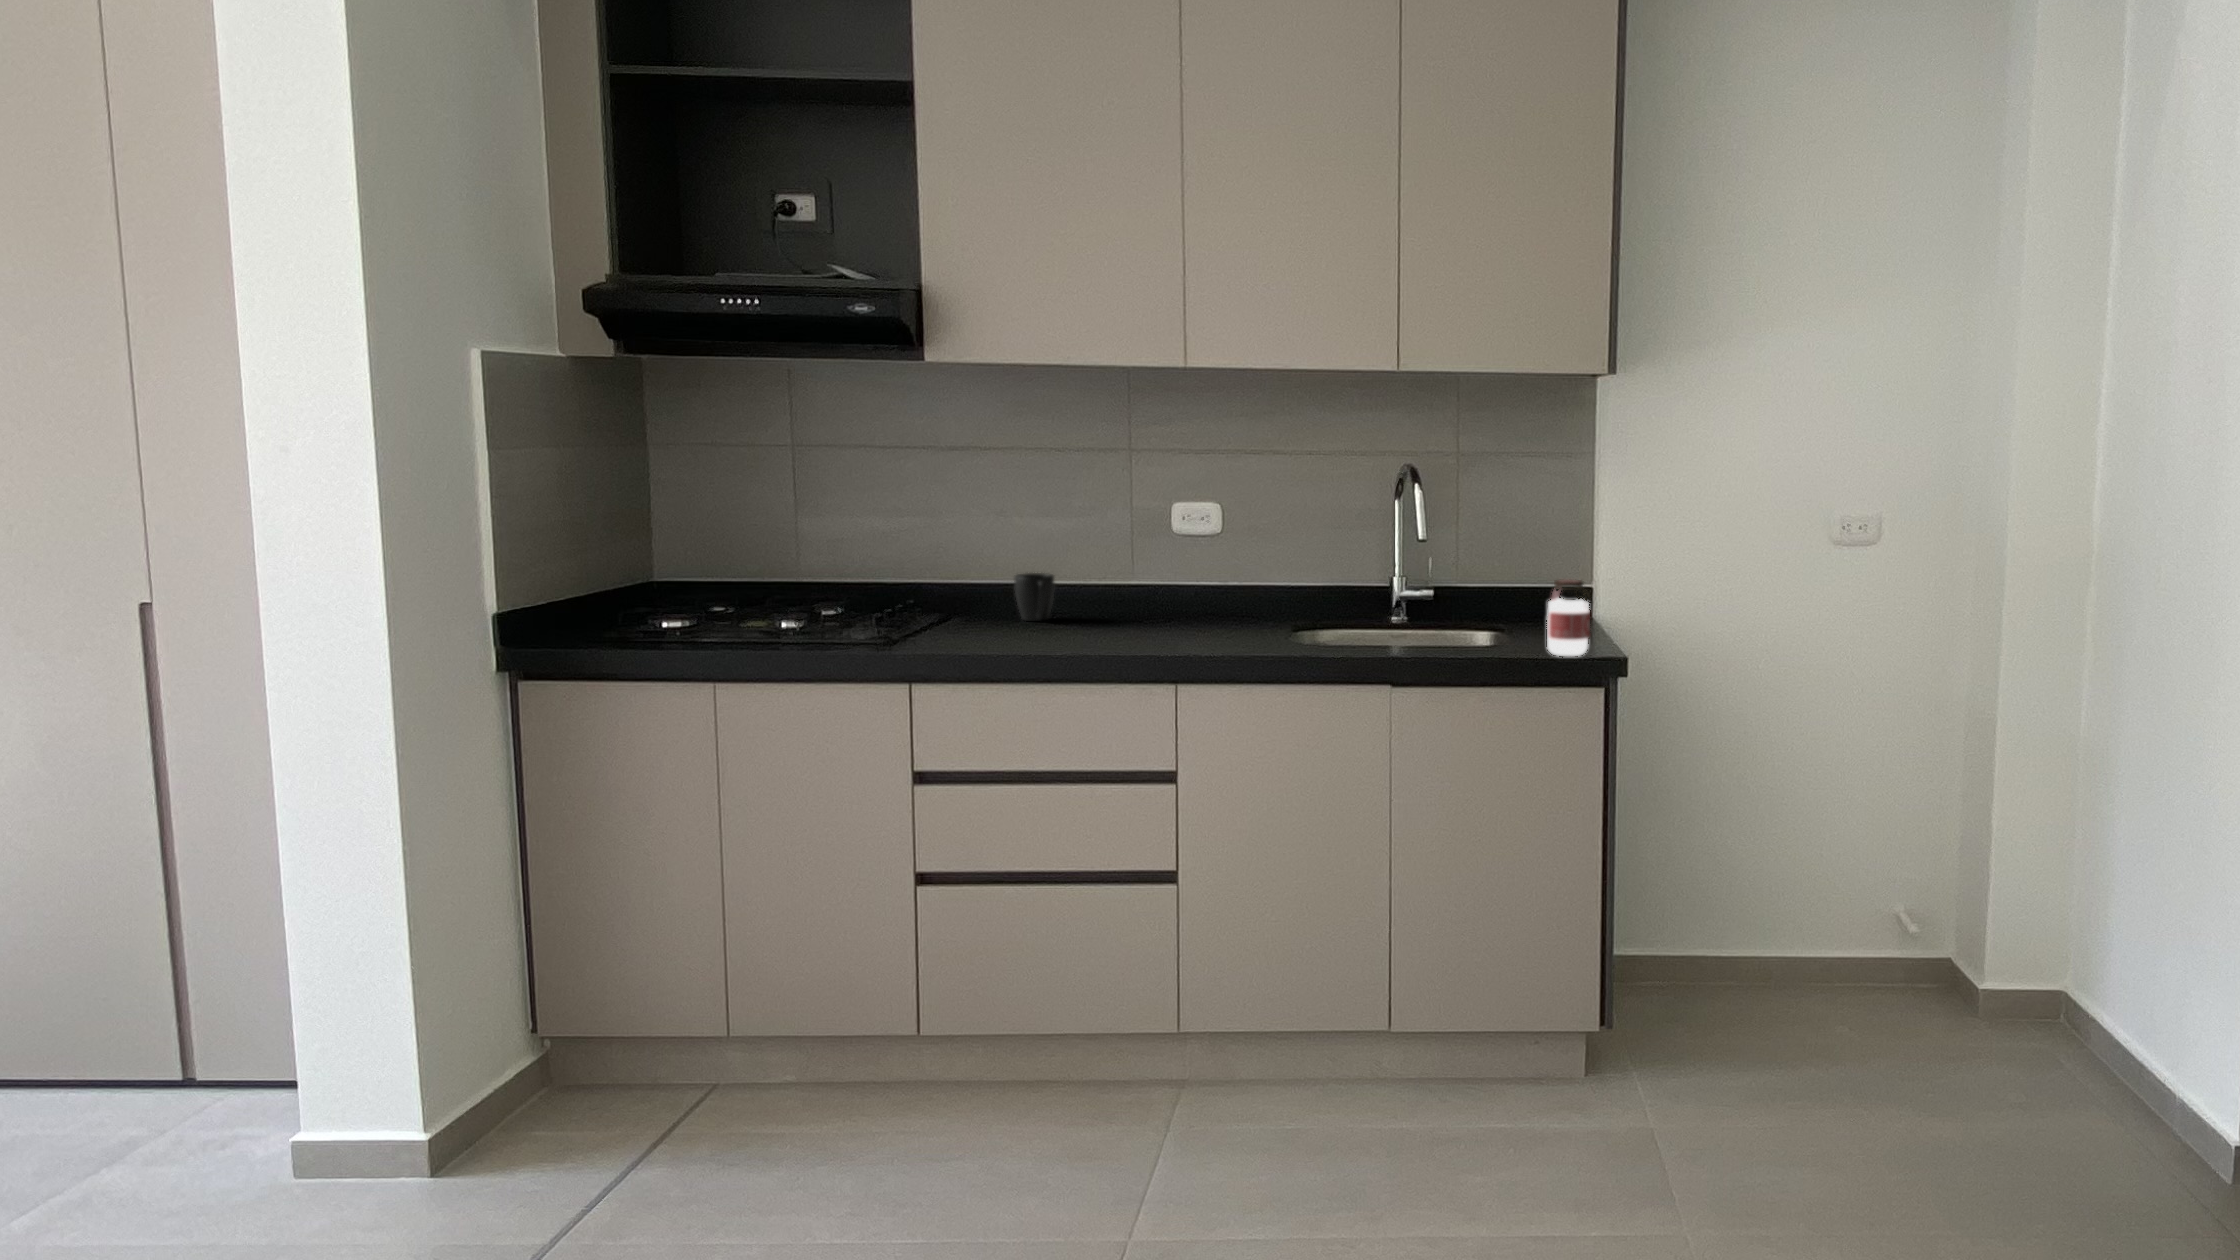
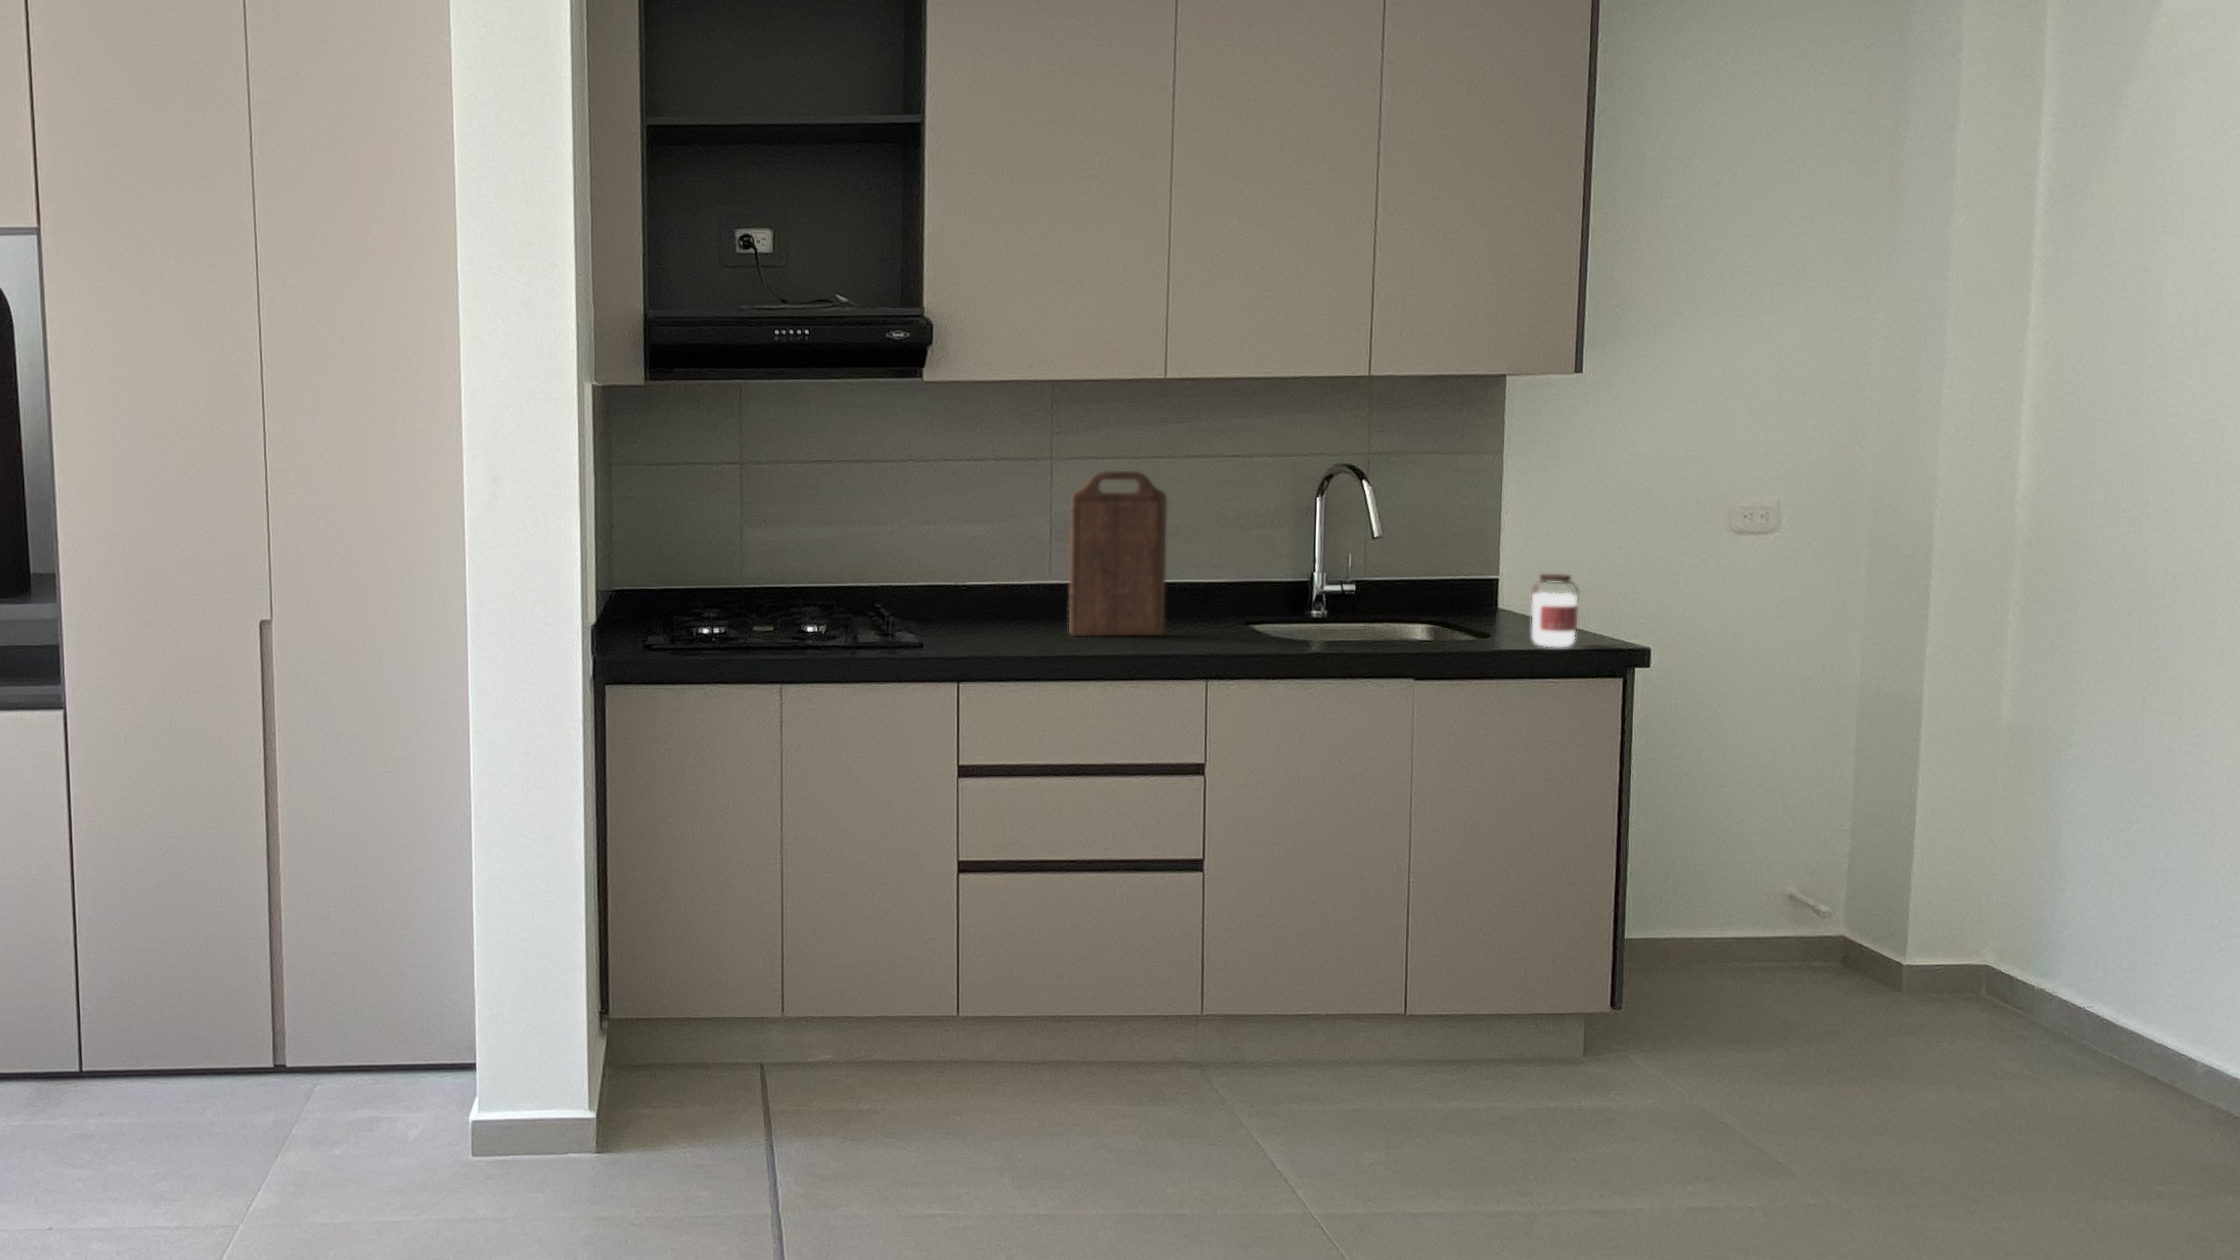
cutting board: none [1072,463,1176,636] -> present [1069,471,1167,636]
mug: present [1014,573,1055,621] -> none [980,576,1021,622]

